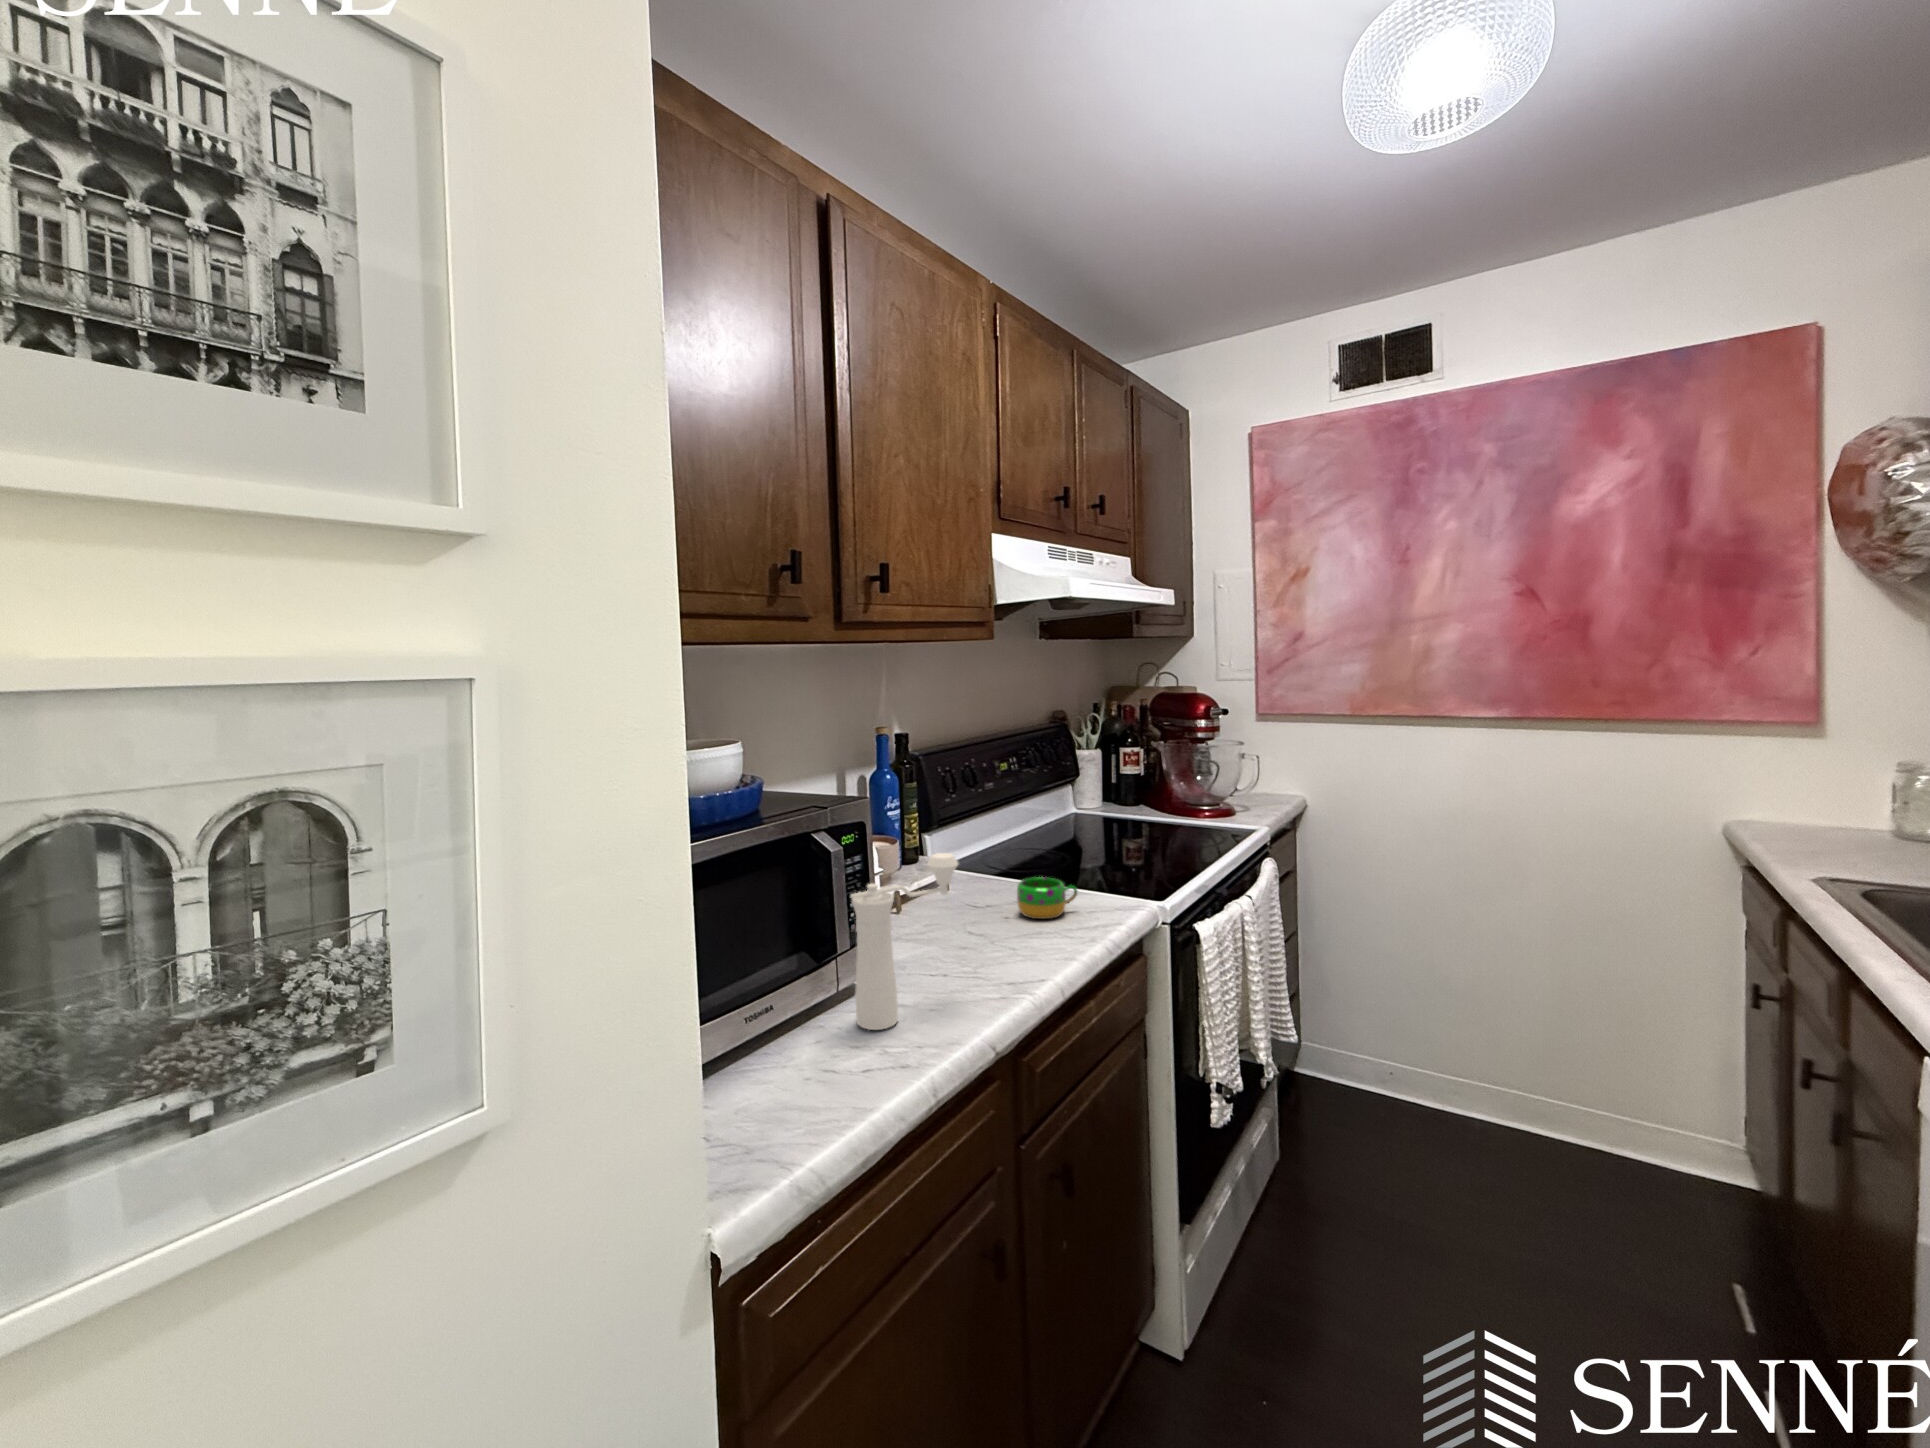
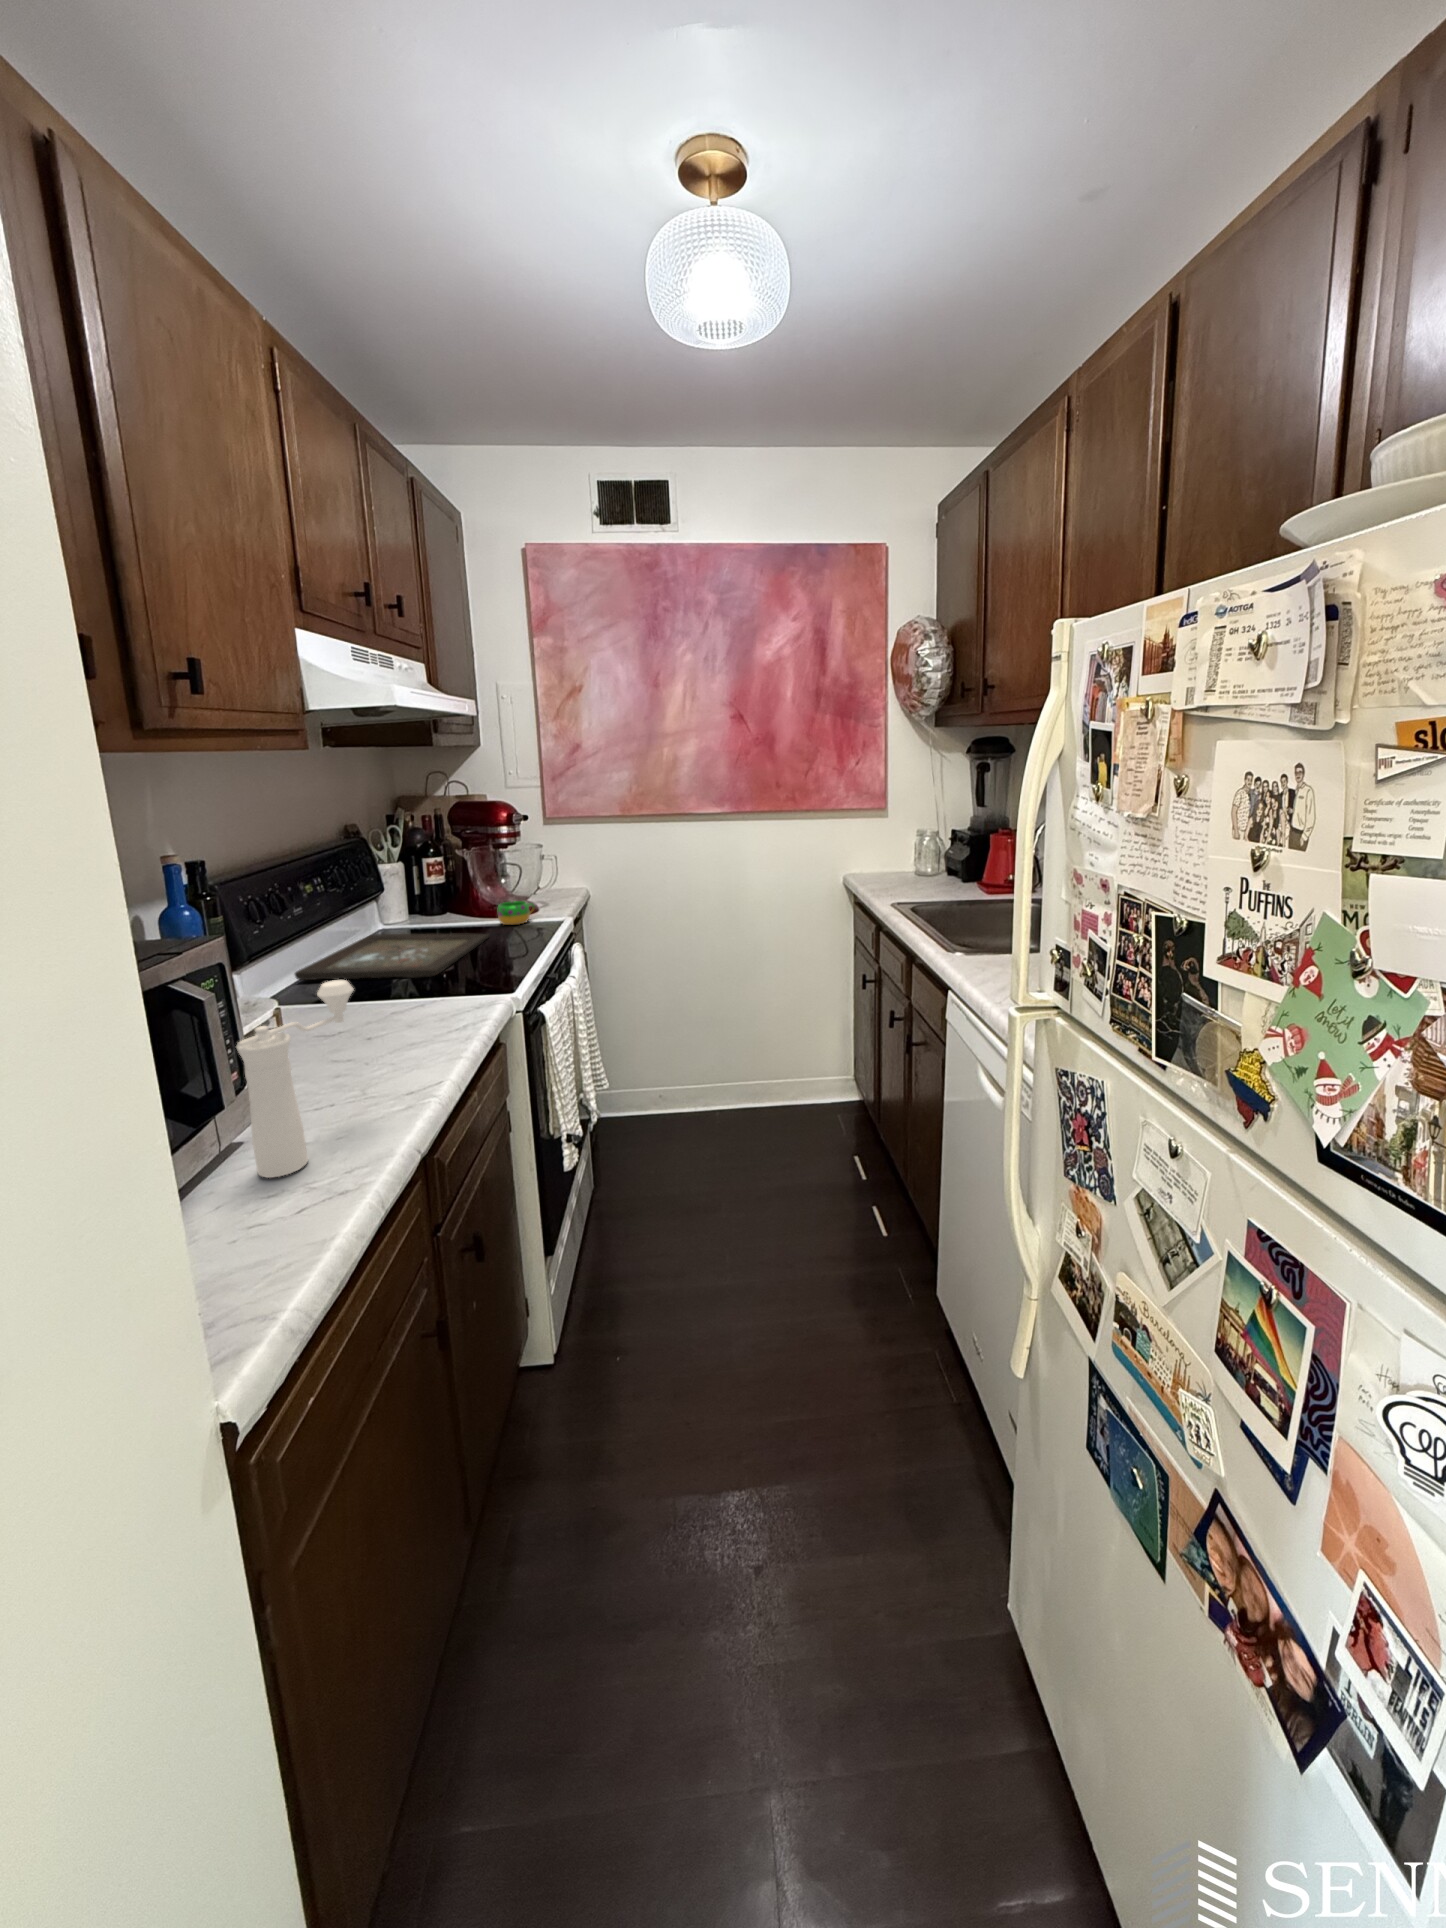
tray: none [980,817,1169,868] -> present [295,933,489,980]
mug: present [1017,877,1077,919] -> present [498,901,535,925]

